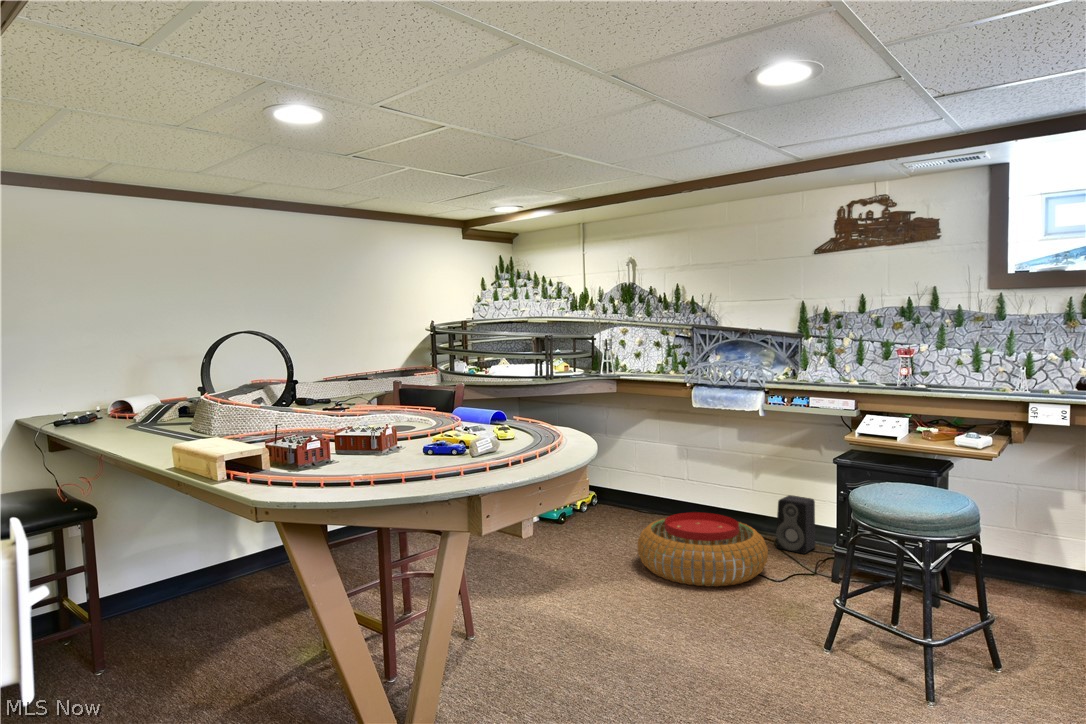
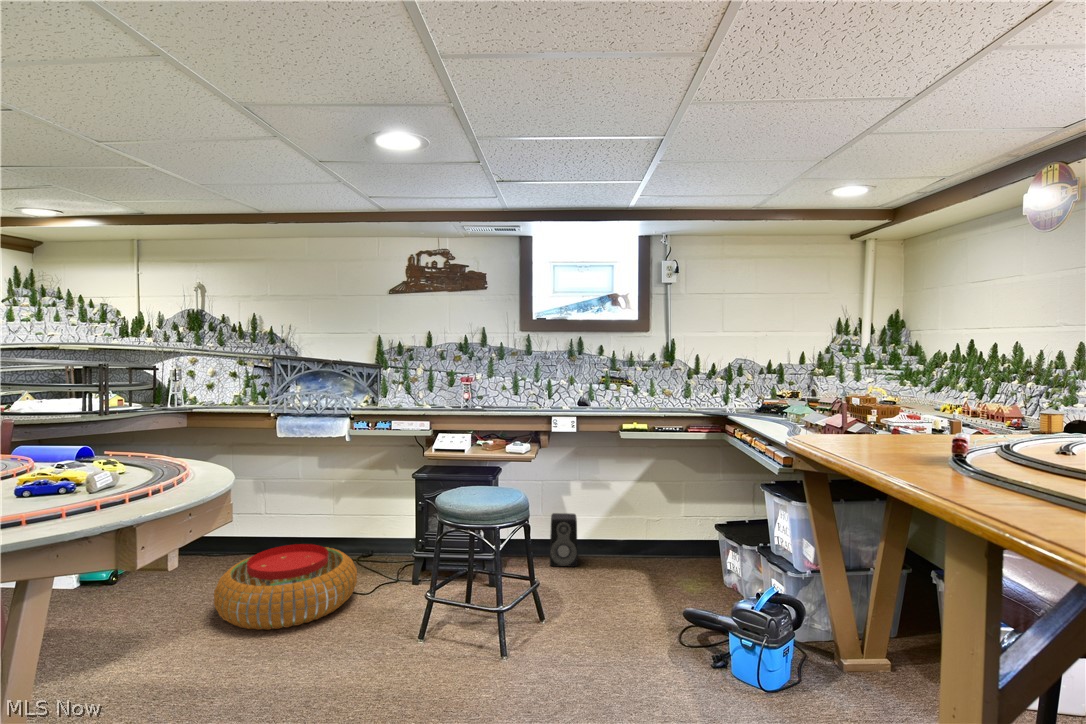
speaker: present [776,495,815,554] -> present [550,513,578,567]

